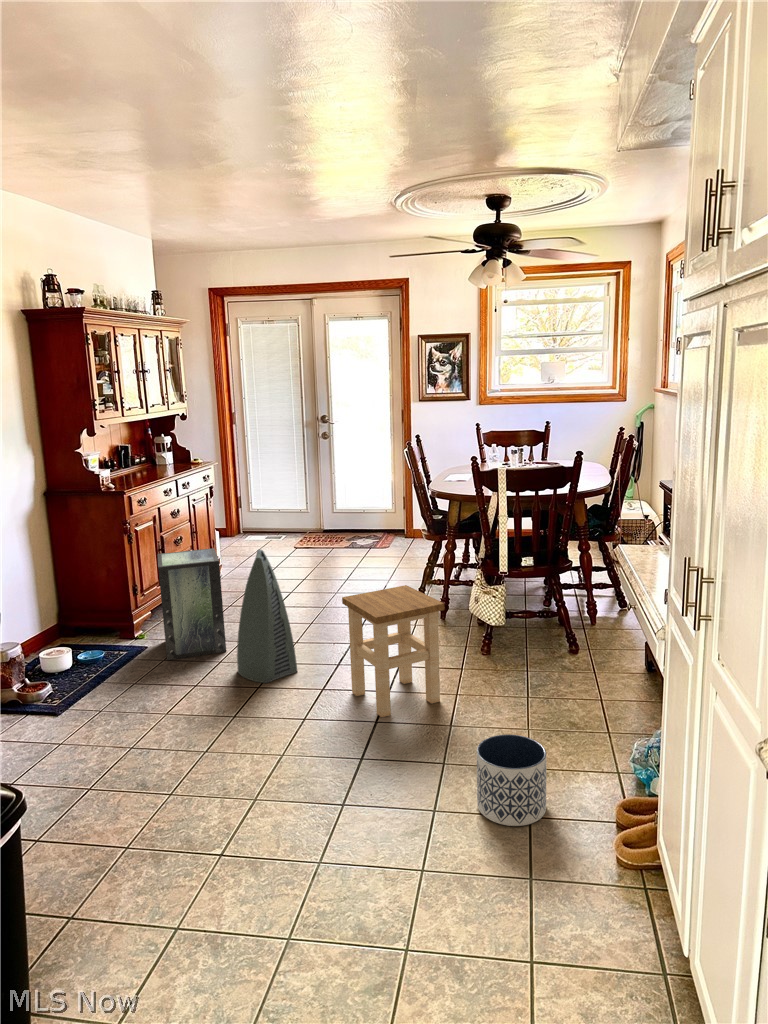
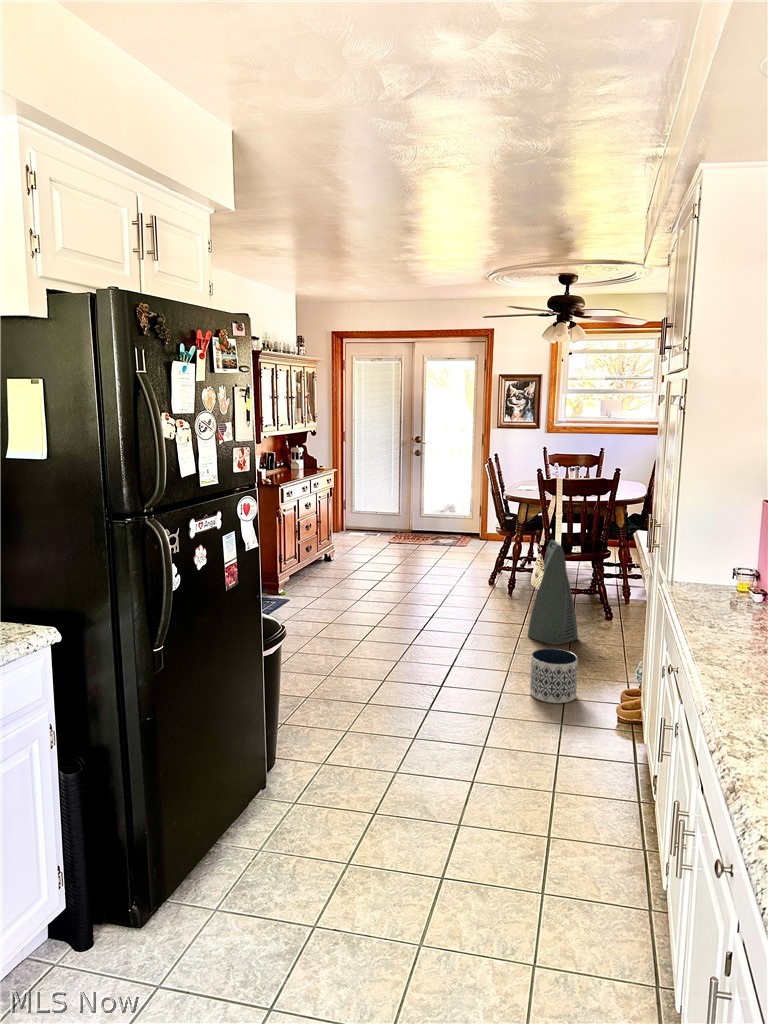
storage box: present [158,548,226,660] -> none [301,530,348,608]
air purifier: present [237,550,297,683] -> present [528,540,578,645]
stool: present [342,585,444,717] -> none [440,559,513,647]

